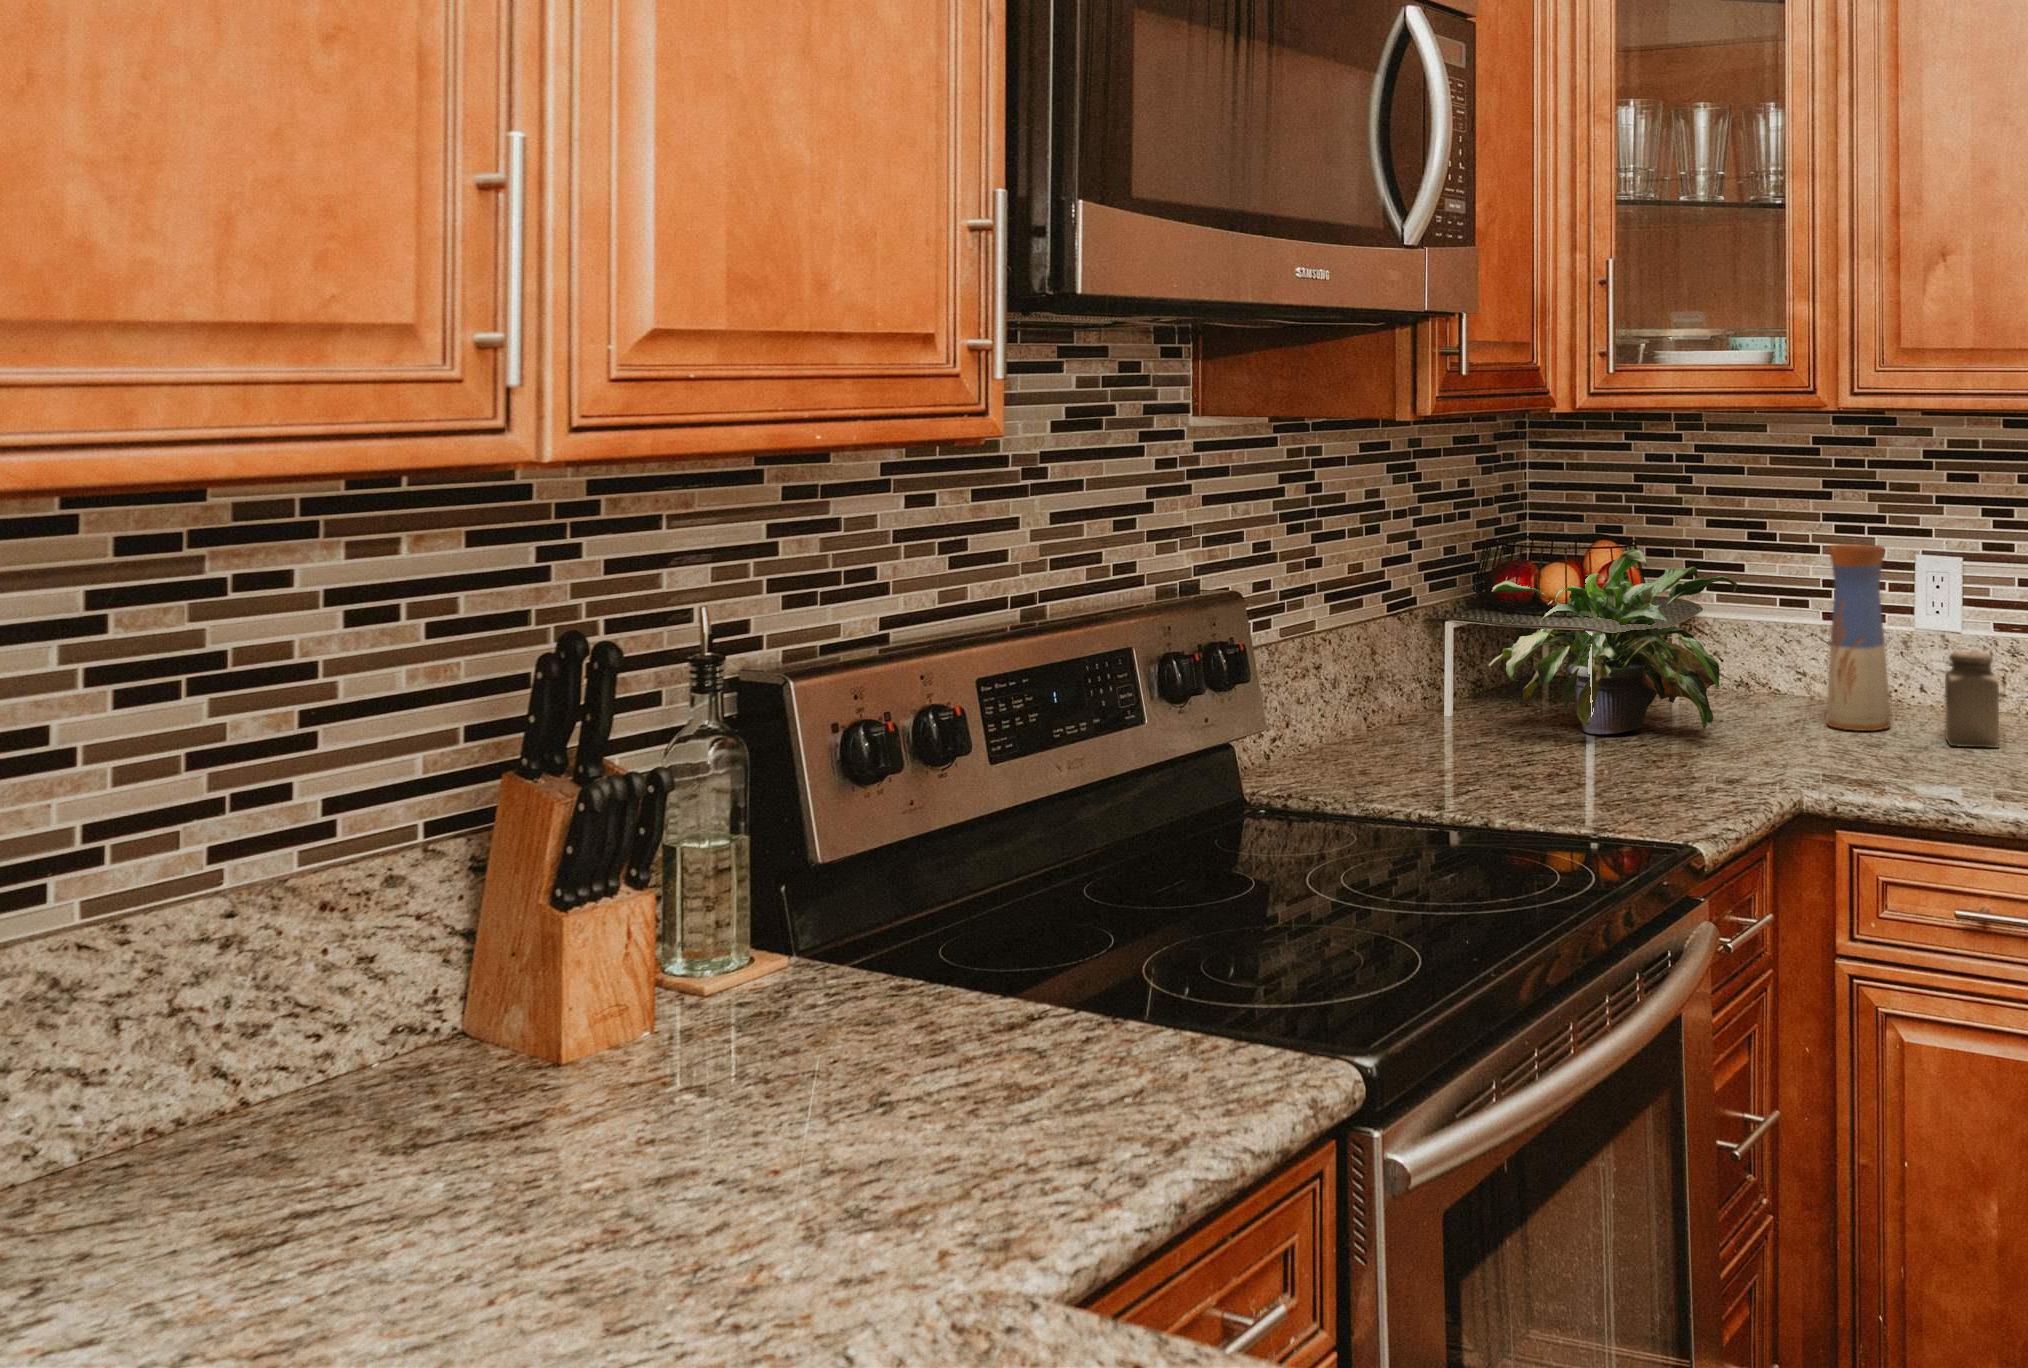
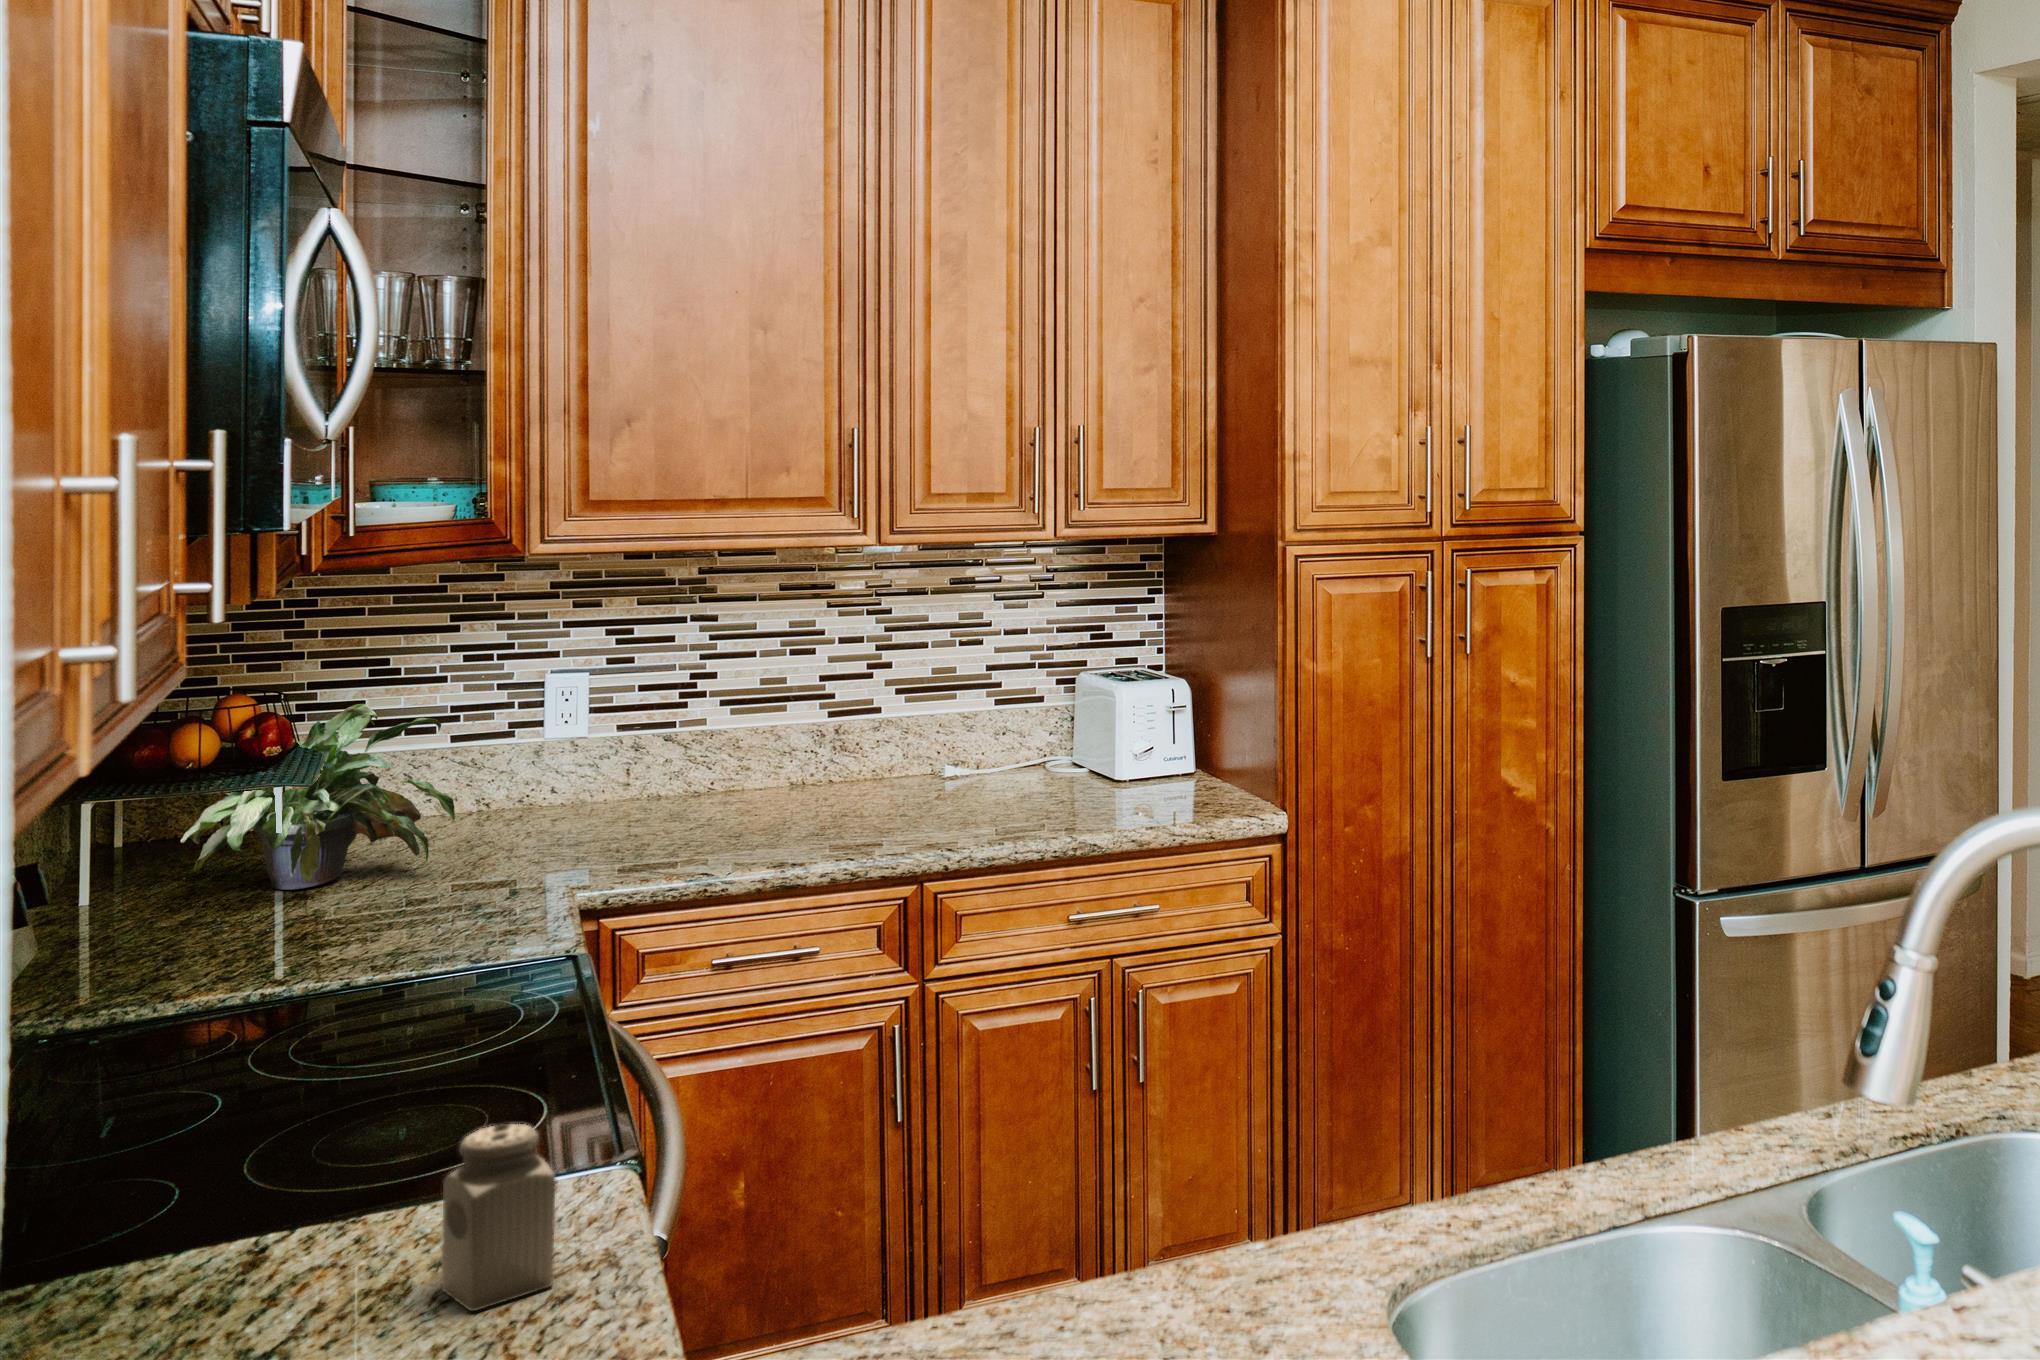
vase: present [1826,544,1891,731] -> none [495,672,557,840]
salt shaker: present [1945,651,1999,748] -> present [442,1124,556,1311]

